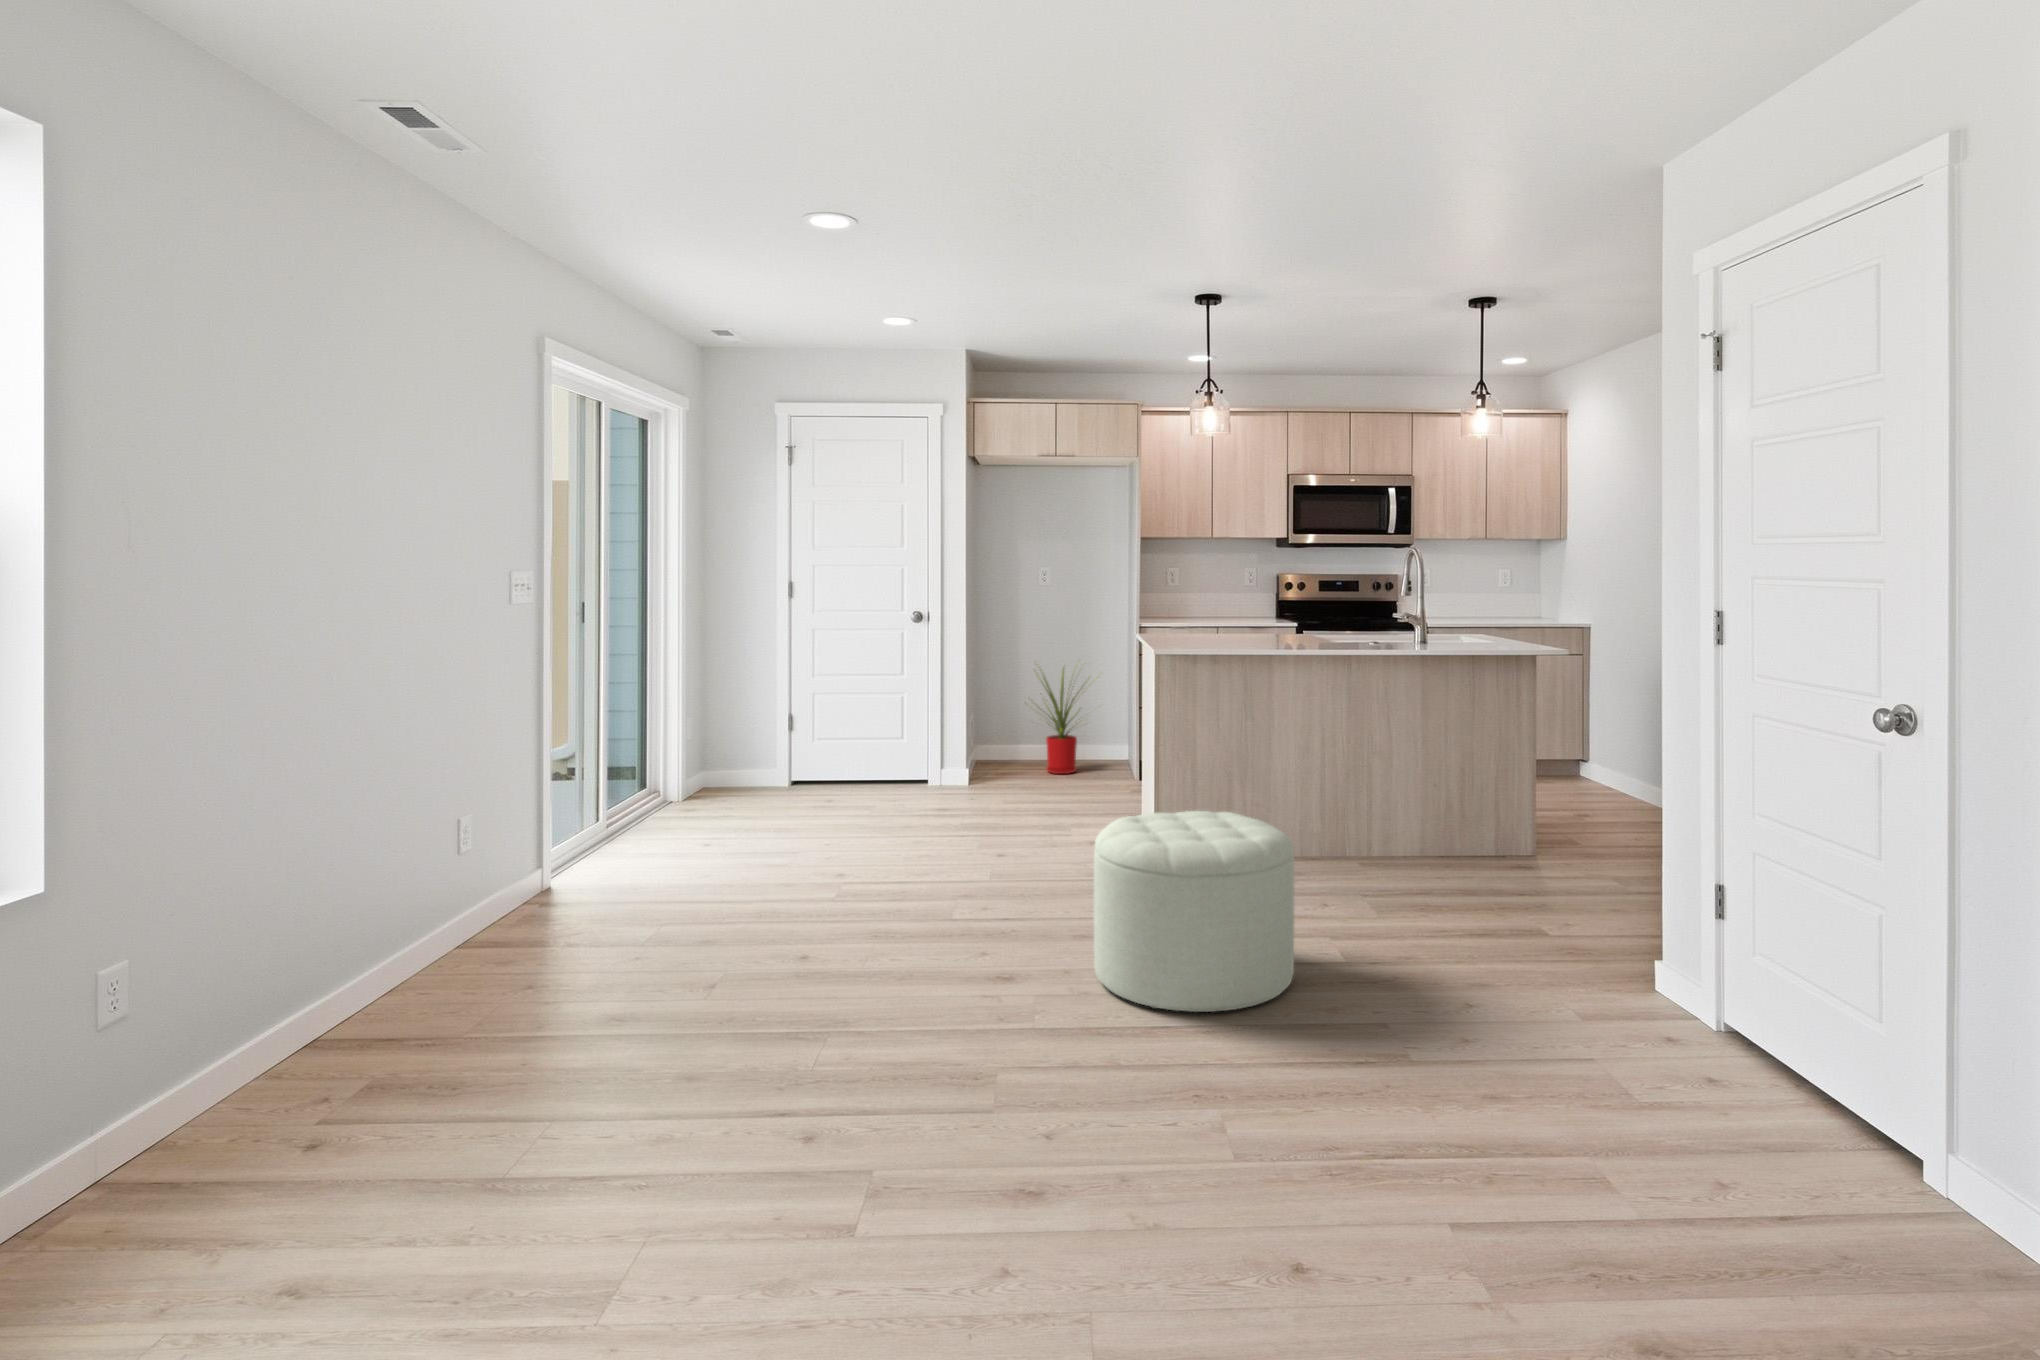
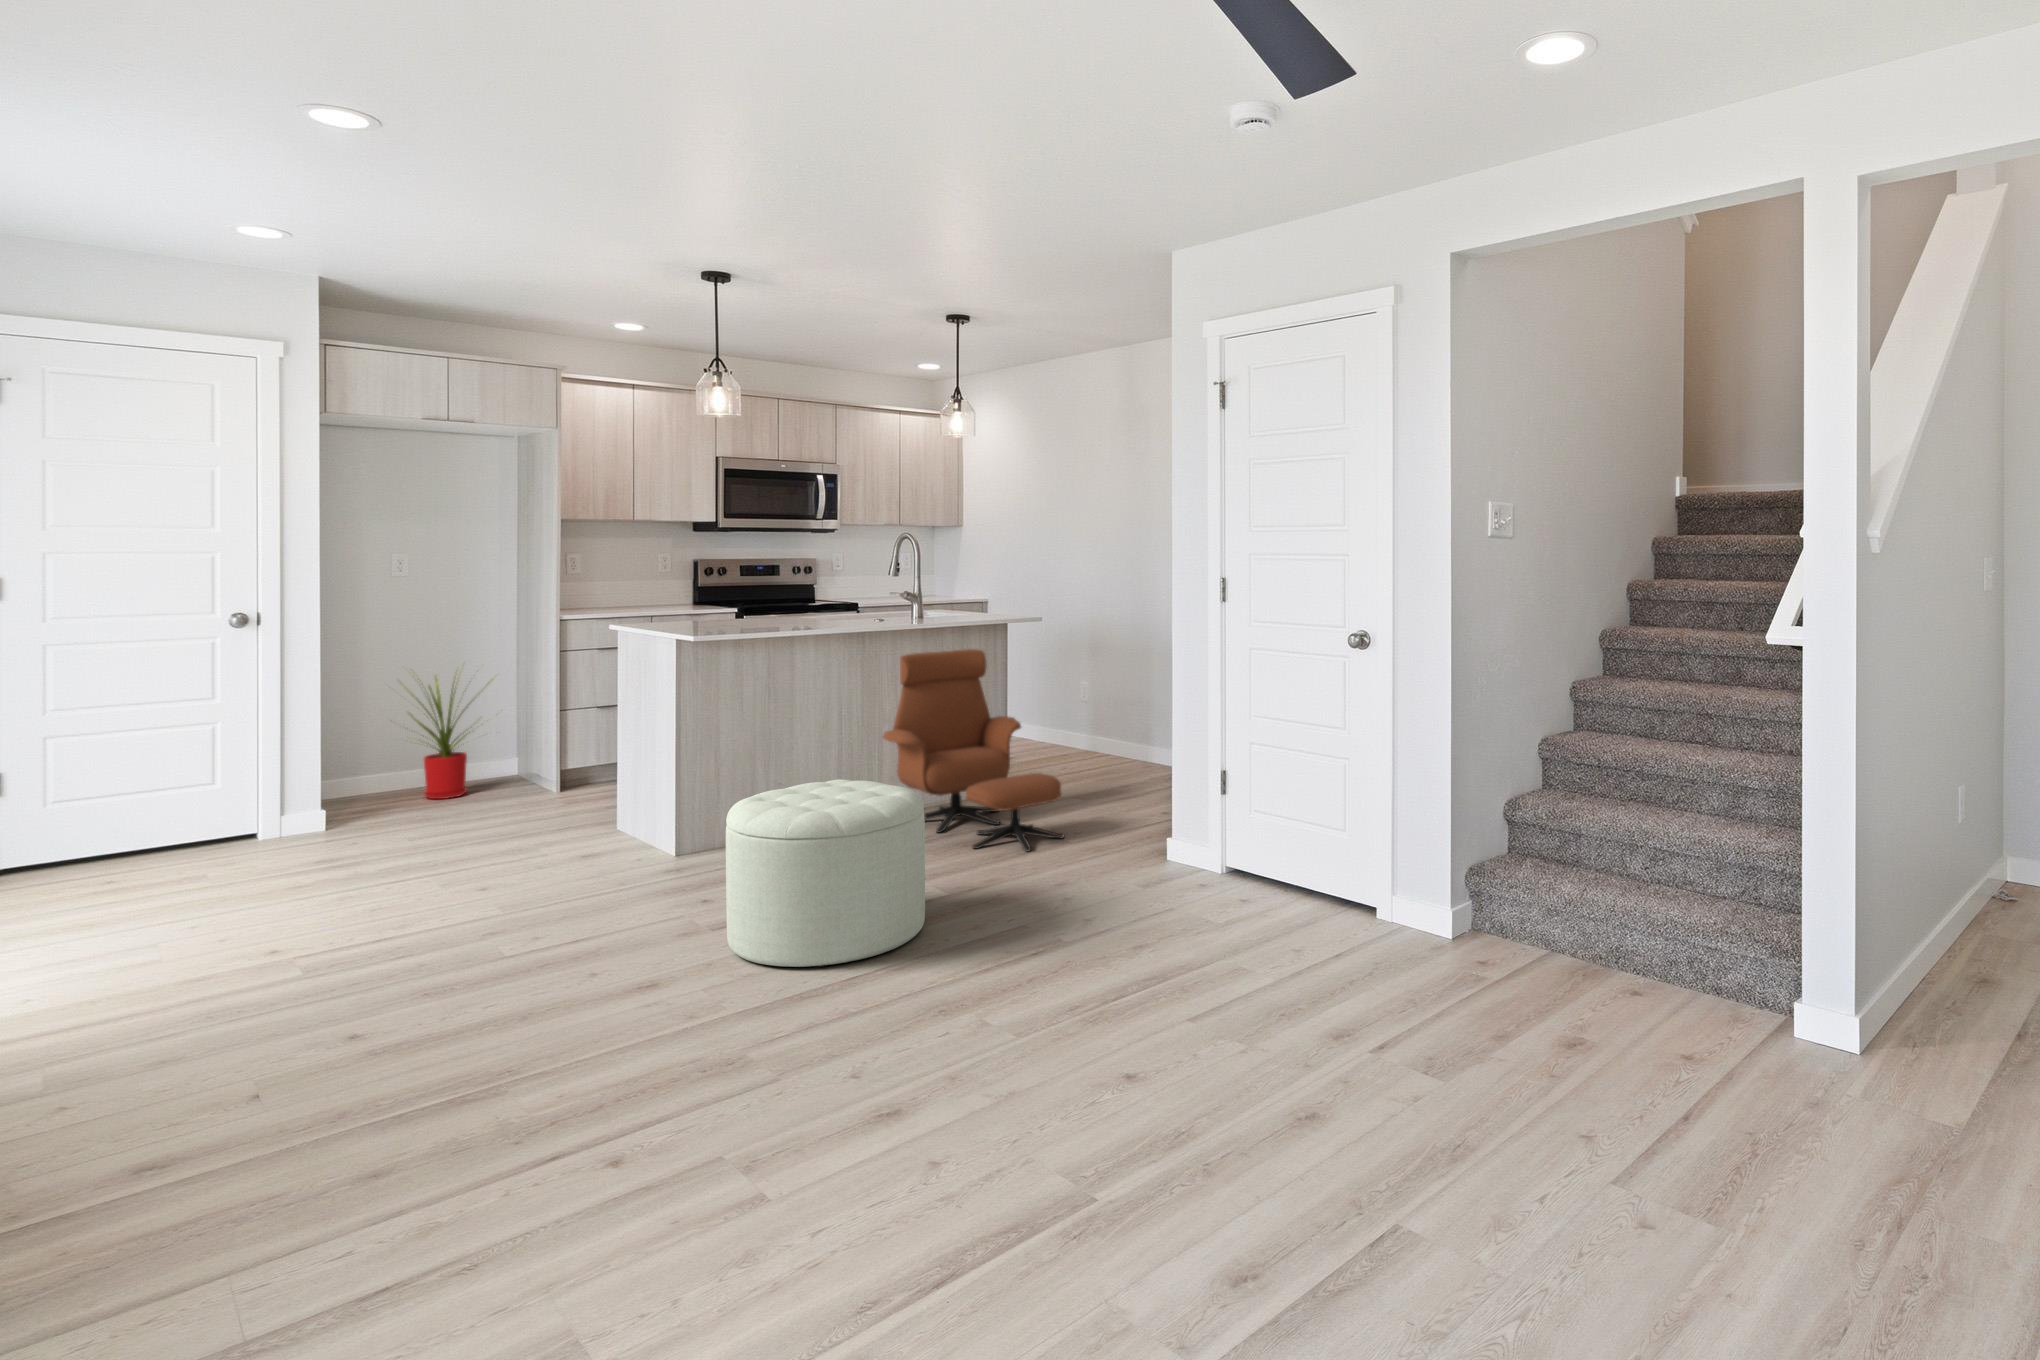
lounge chair: none [1362,683,1549,934] -> present [883,649,1064,852]

